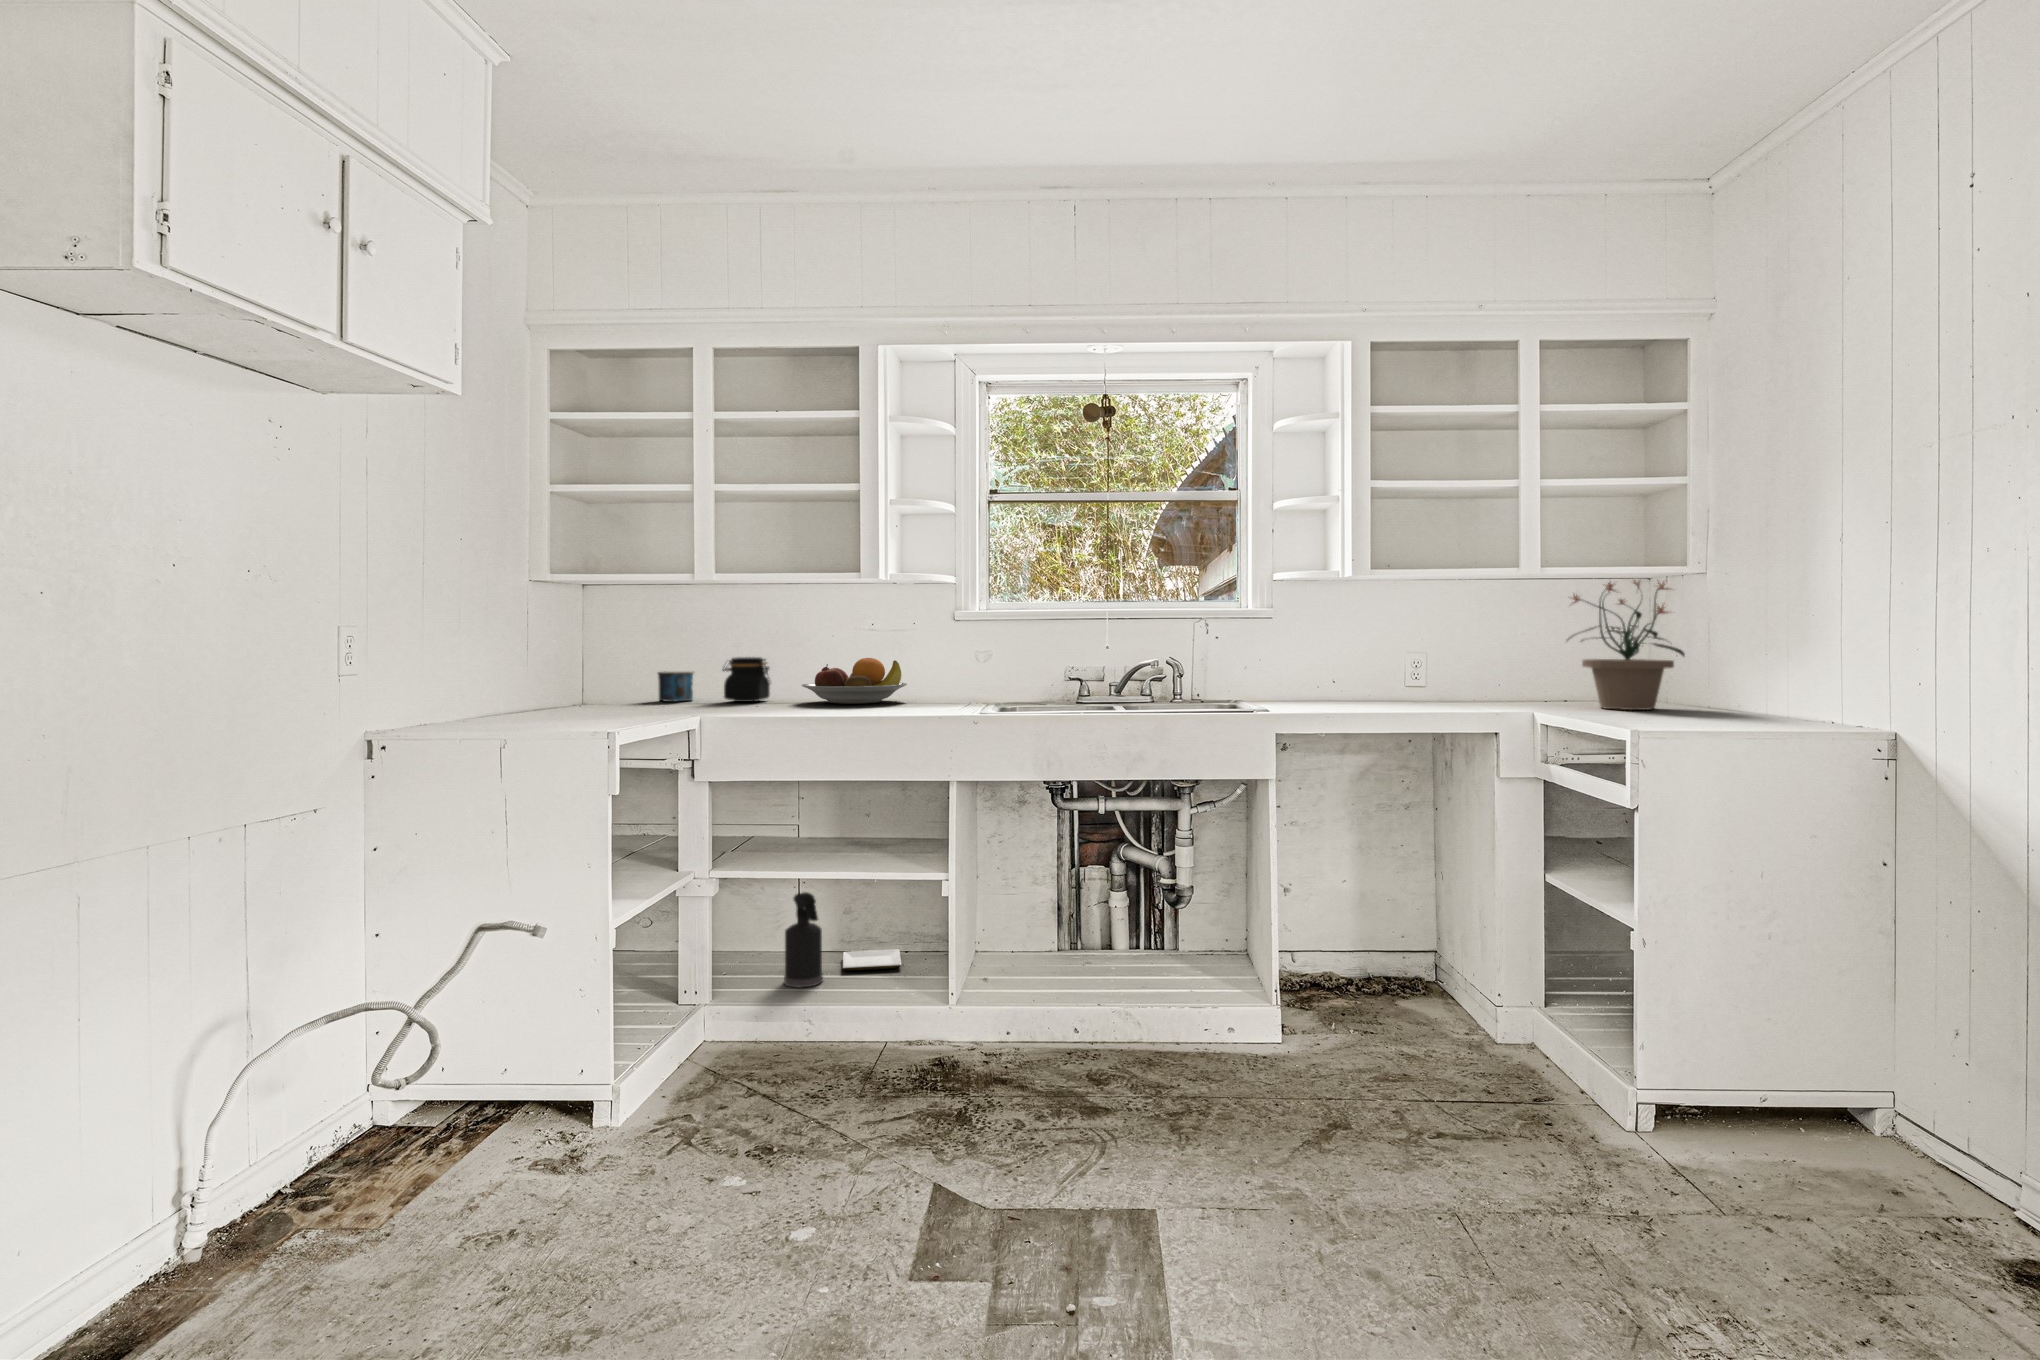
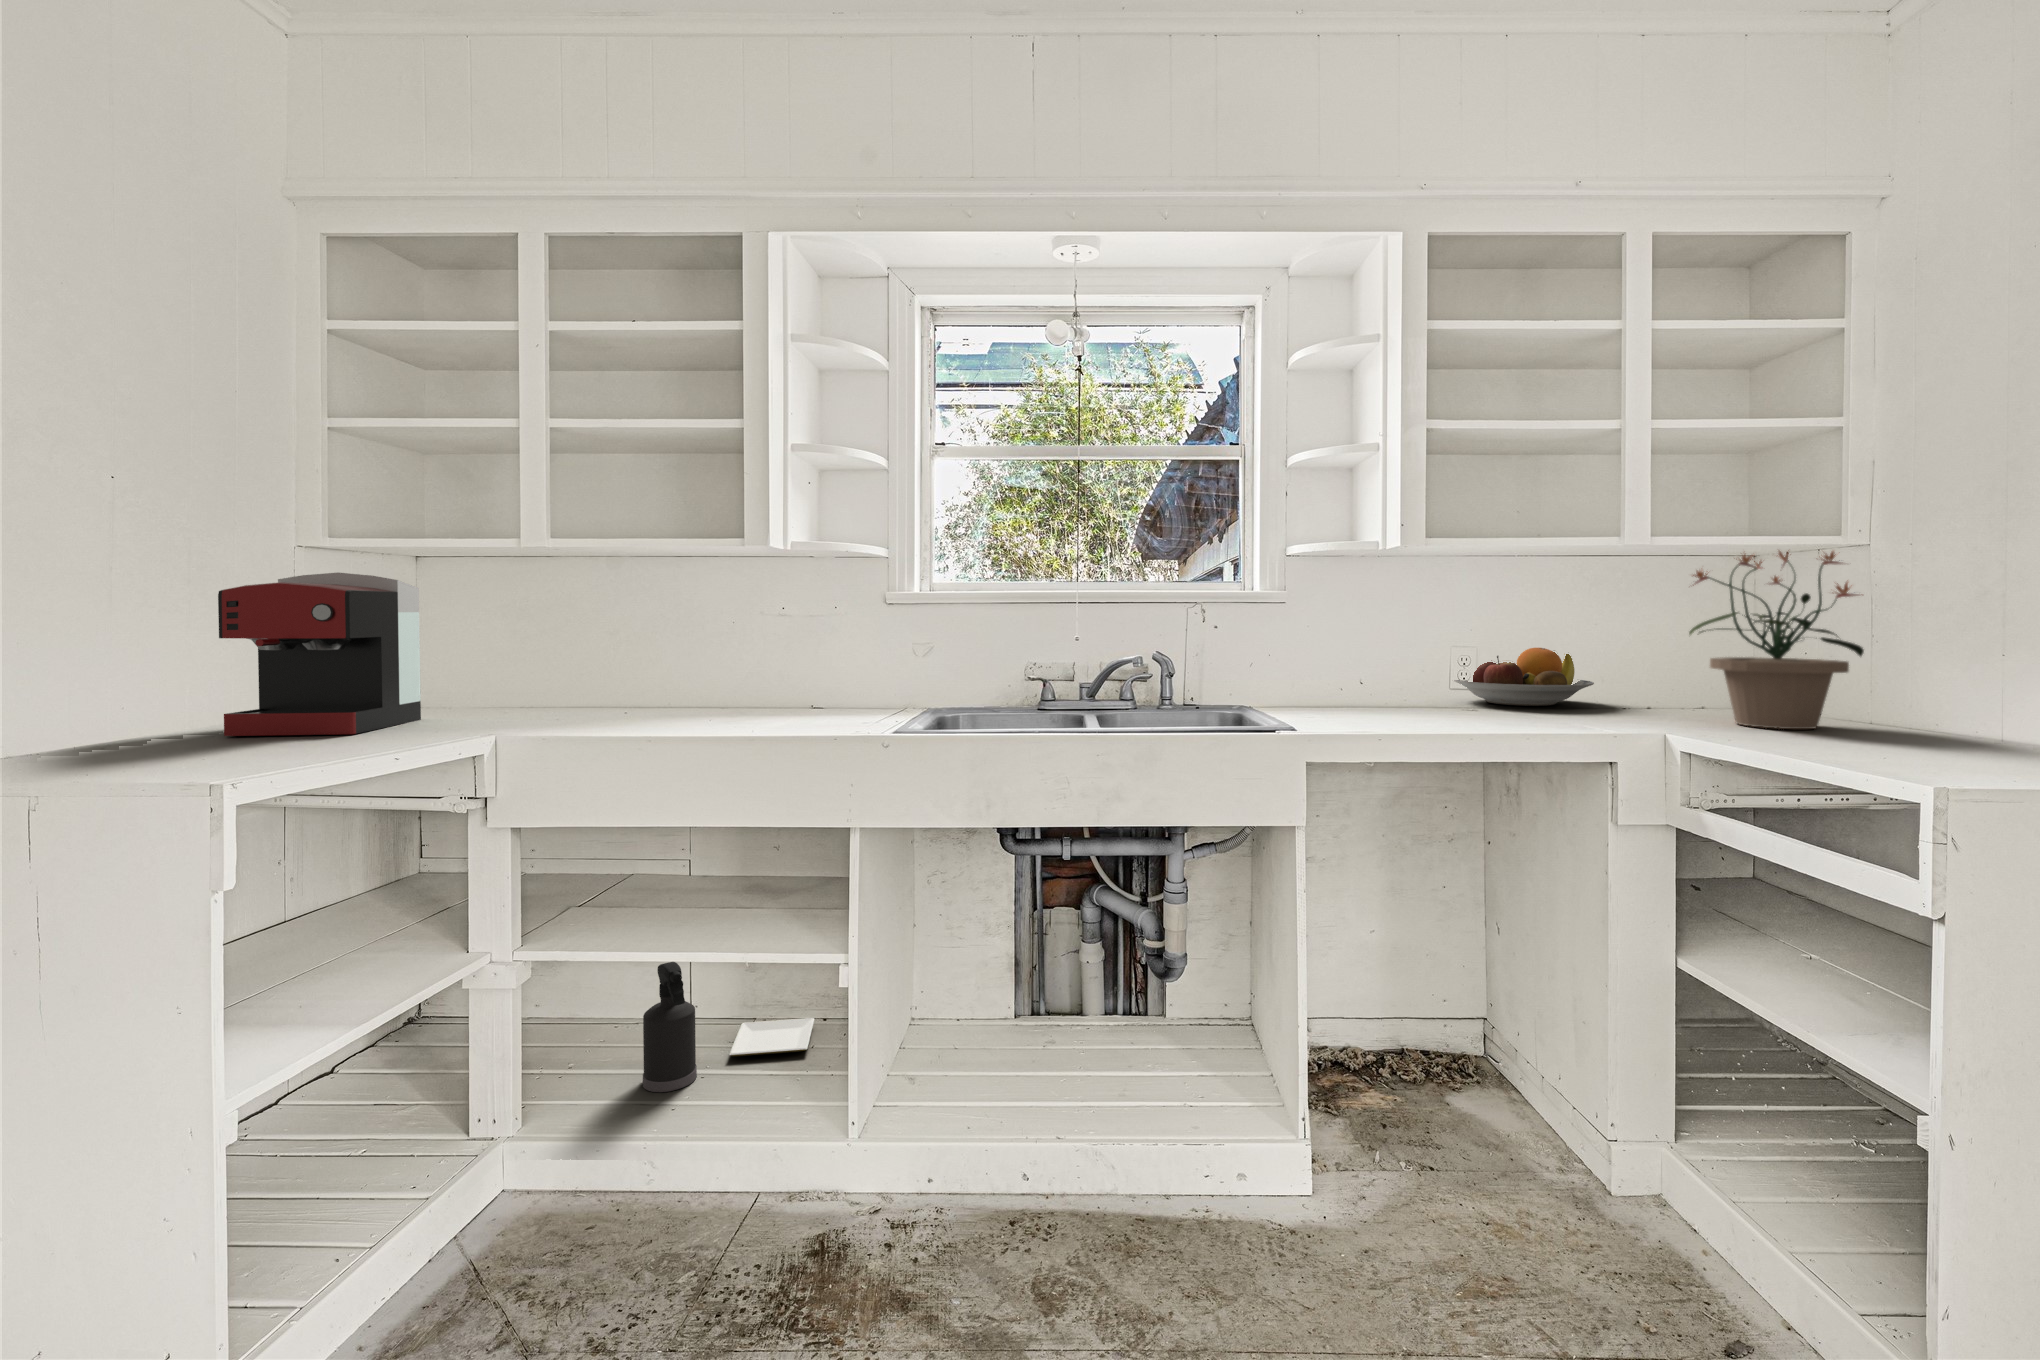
coffee maker: none [501,599,613,717] -> present [218,573,421,736]
jar: present [723,657,770,702] -> none [591,648,655,706]
fruit bowl: present [802,658,907,704] -> present [1454,648,1594,706]
mug: present [658,672,694,702] -> none [512,665,563,704]

